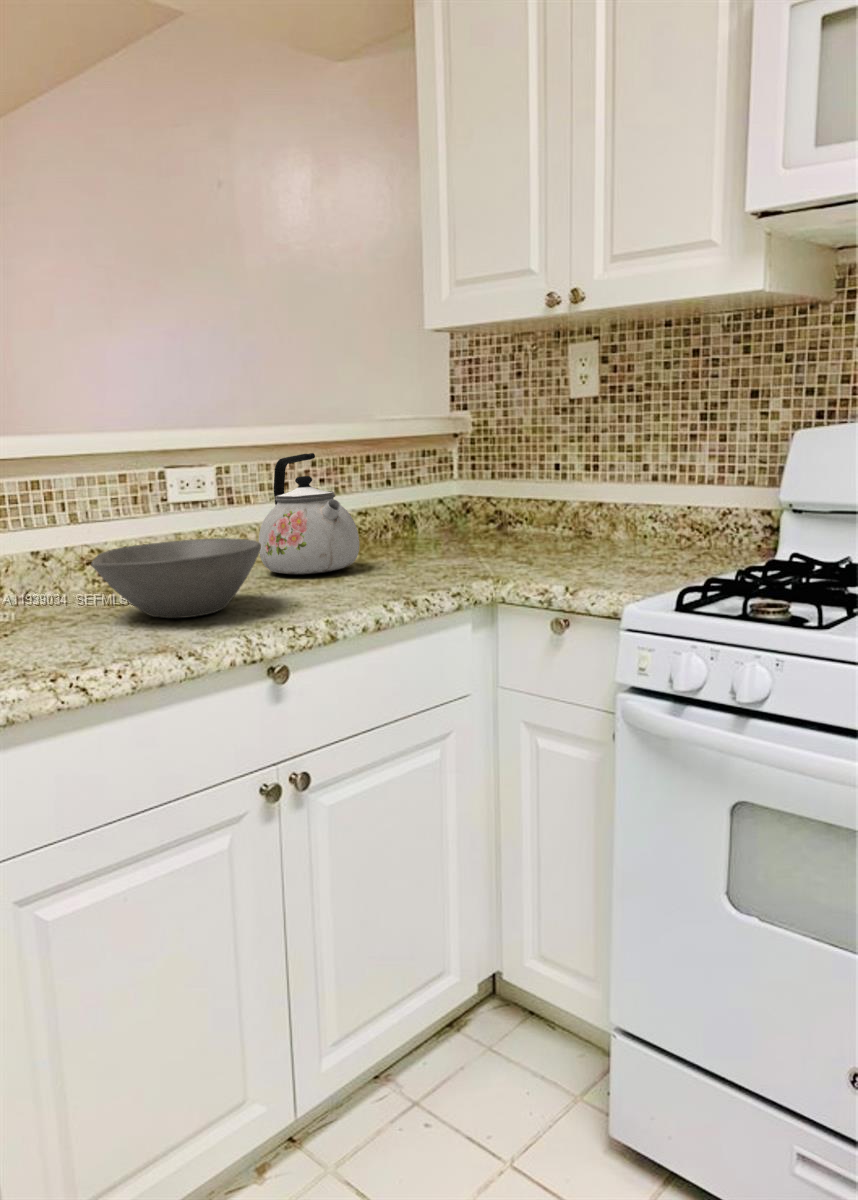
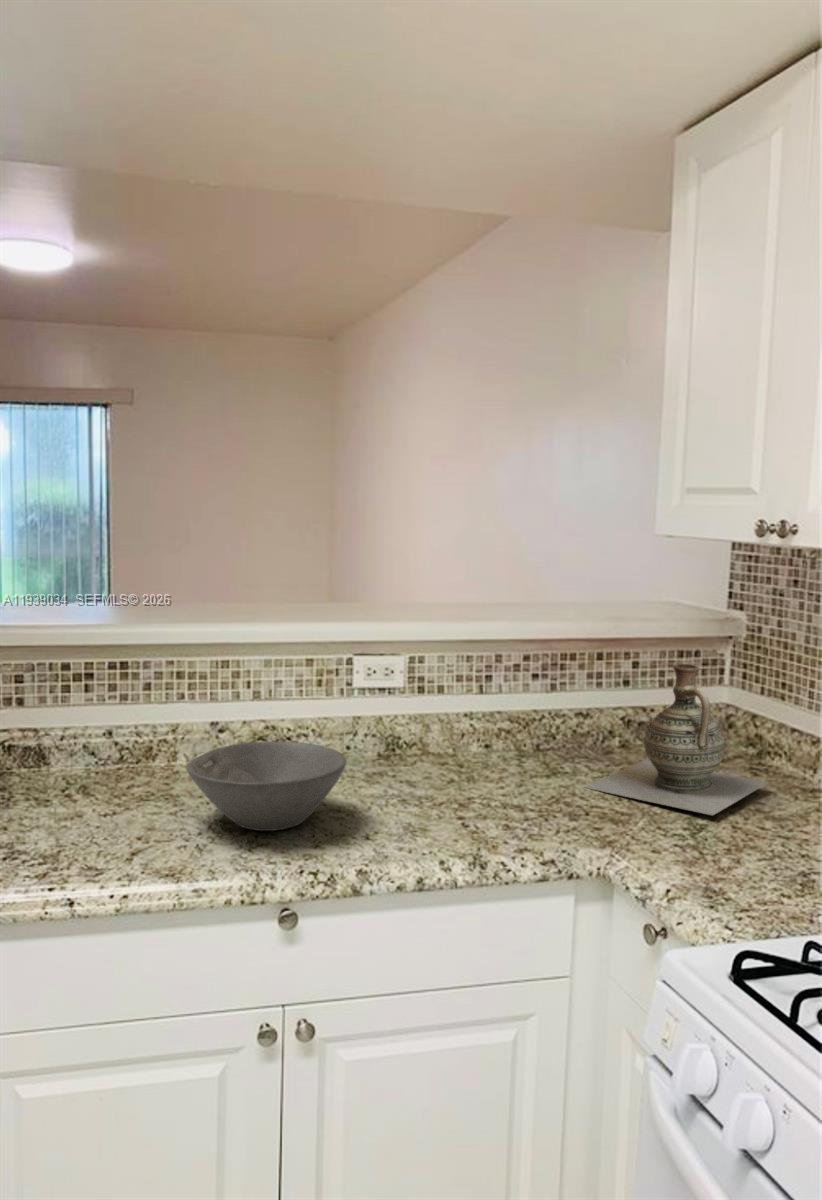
ceramic jug: none [410,440,539,559] -> present [585,664,768,815]
kettle: present [259,453,359,574] -> none [410,663,514,791]

